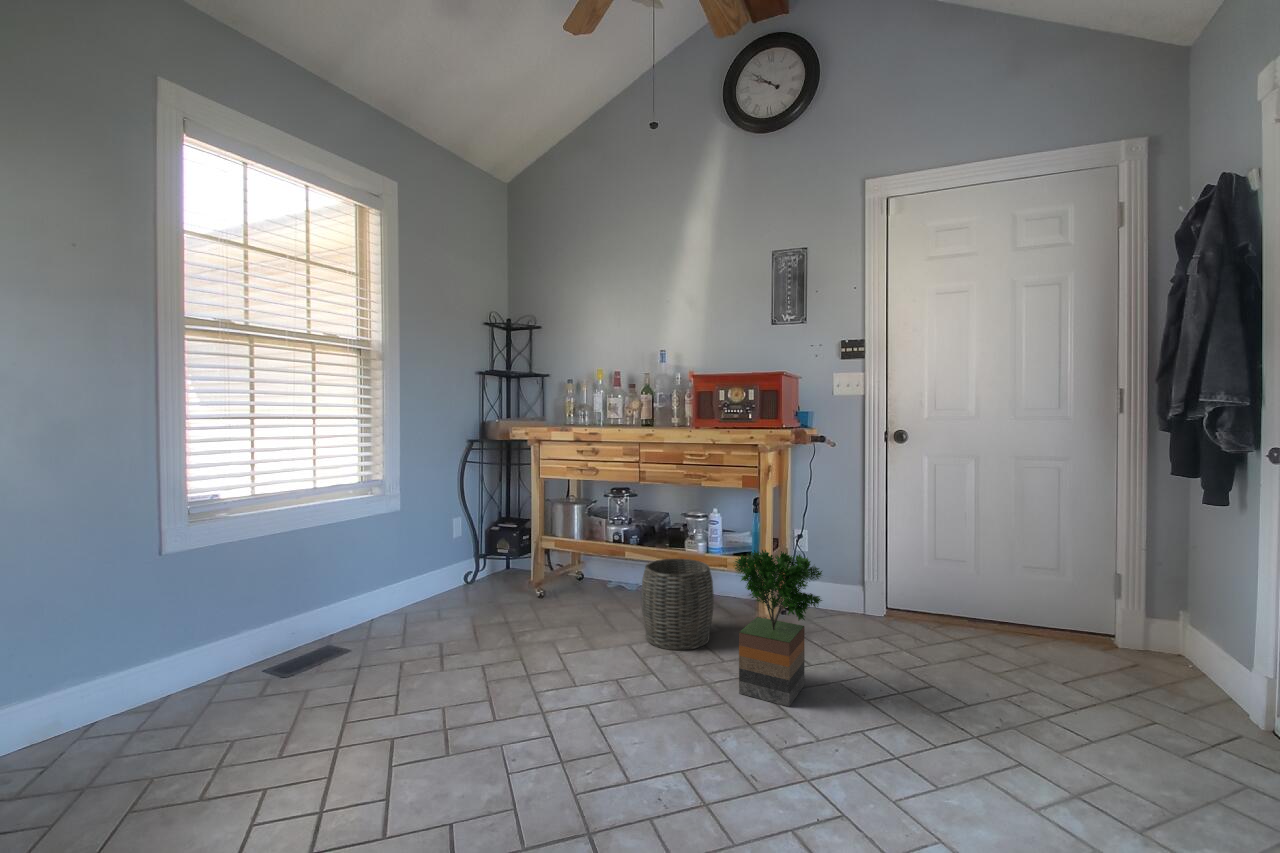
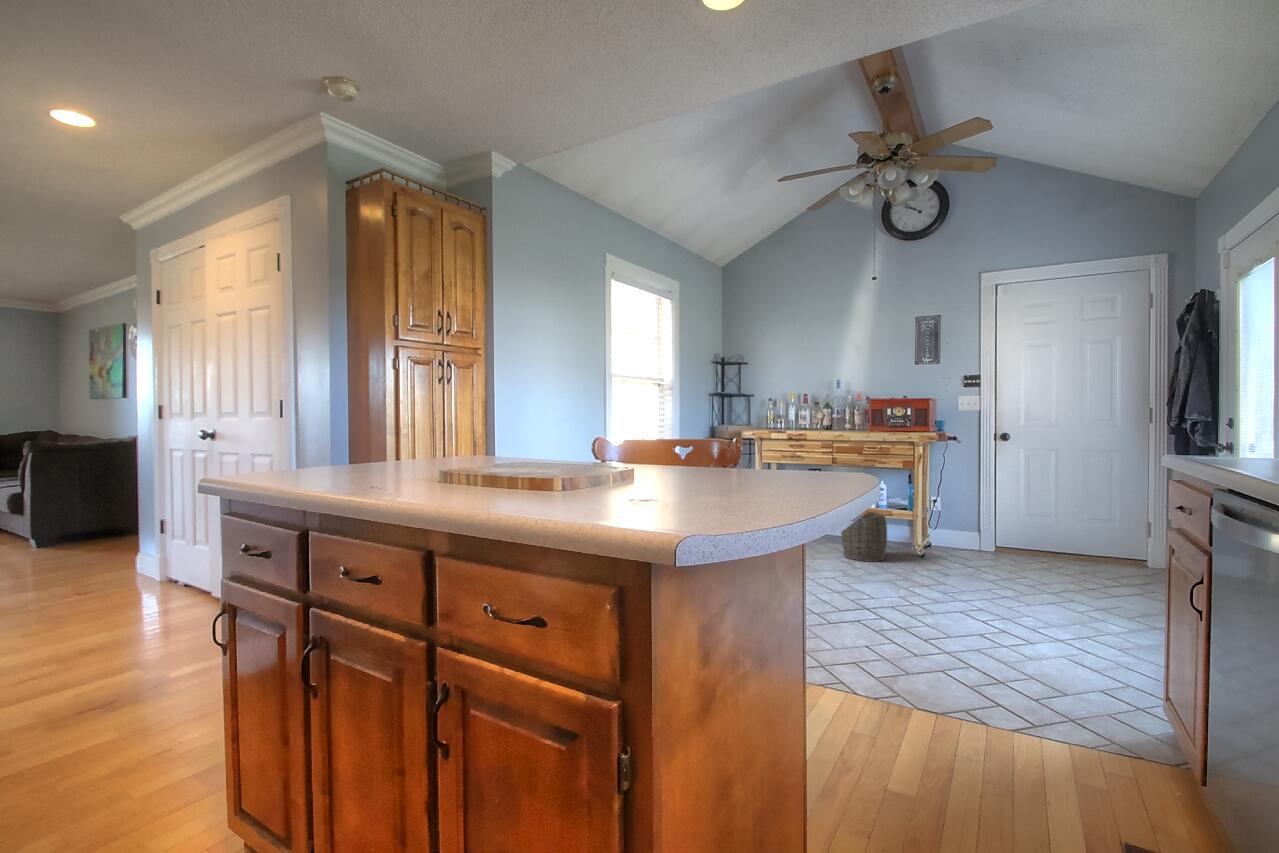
potted tree: present [734,550,822,707] -> none [907,499,964,581]

